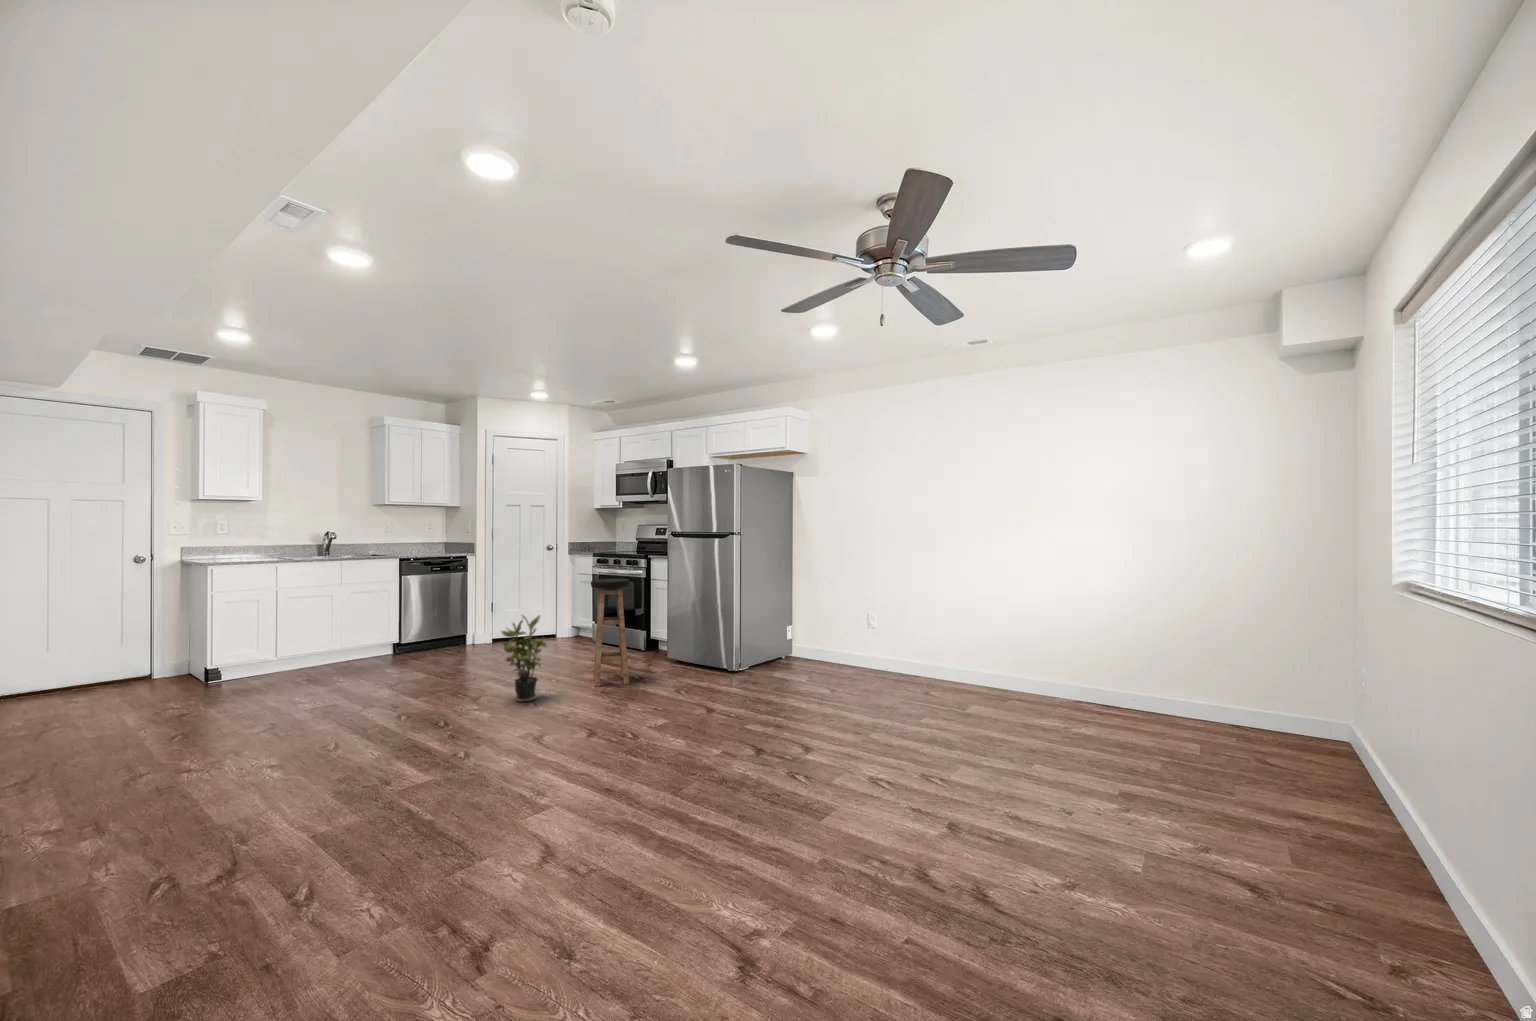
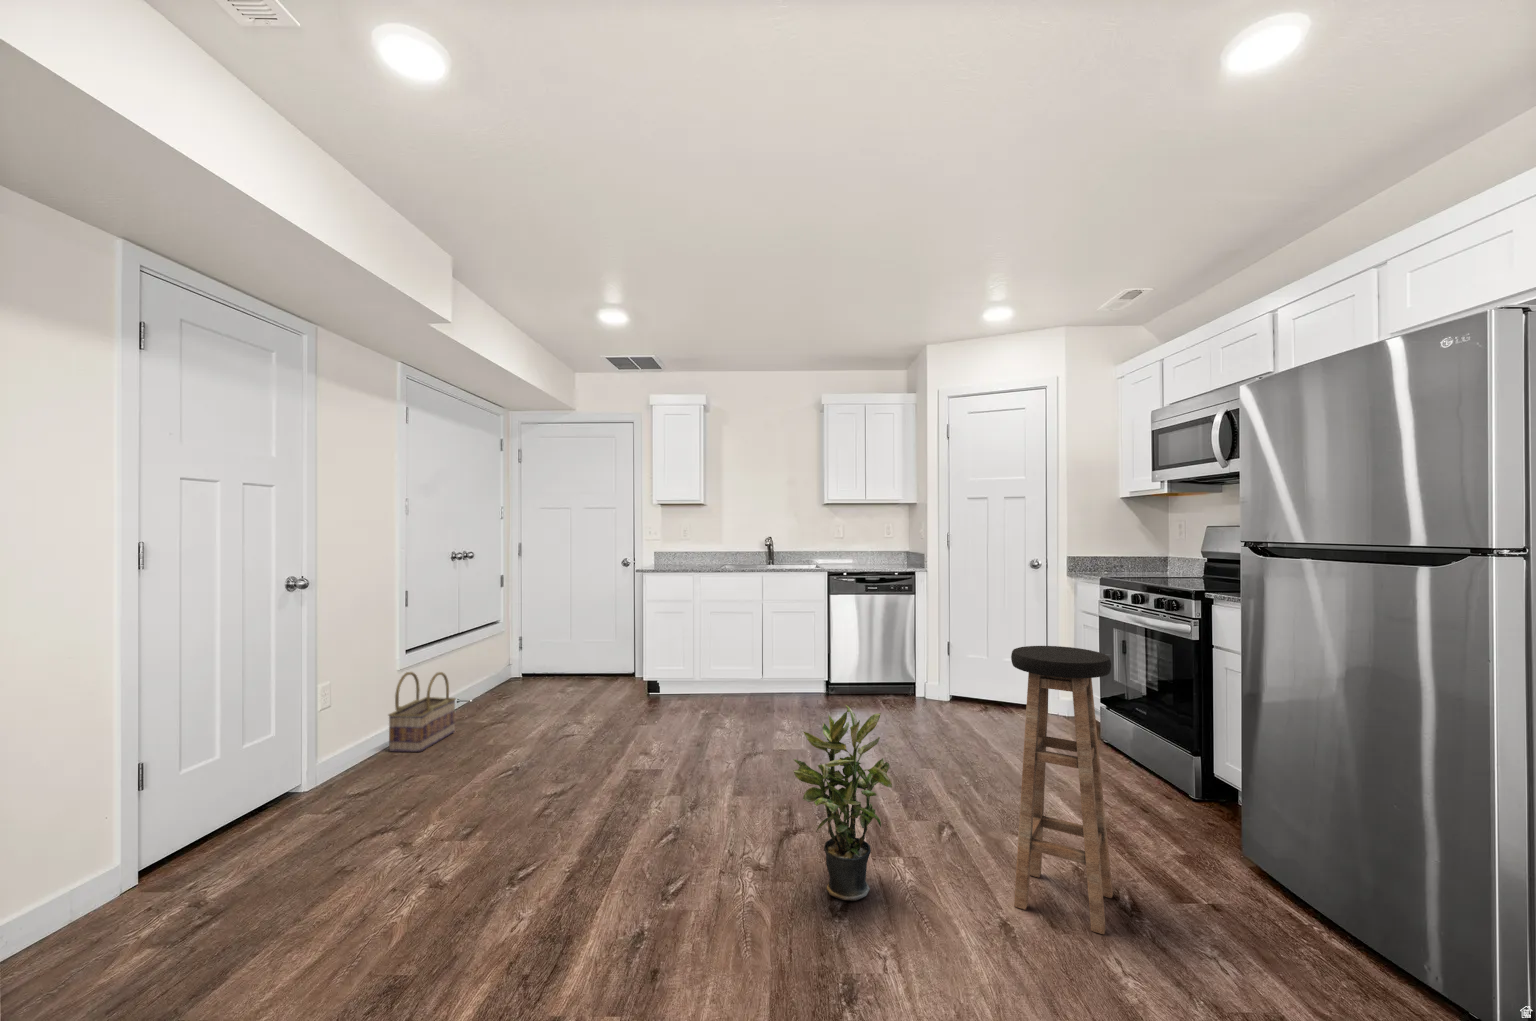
basket: none [16,670,66,749] -> present [389,672,456,752]

